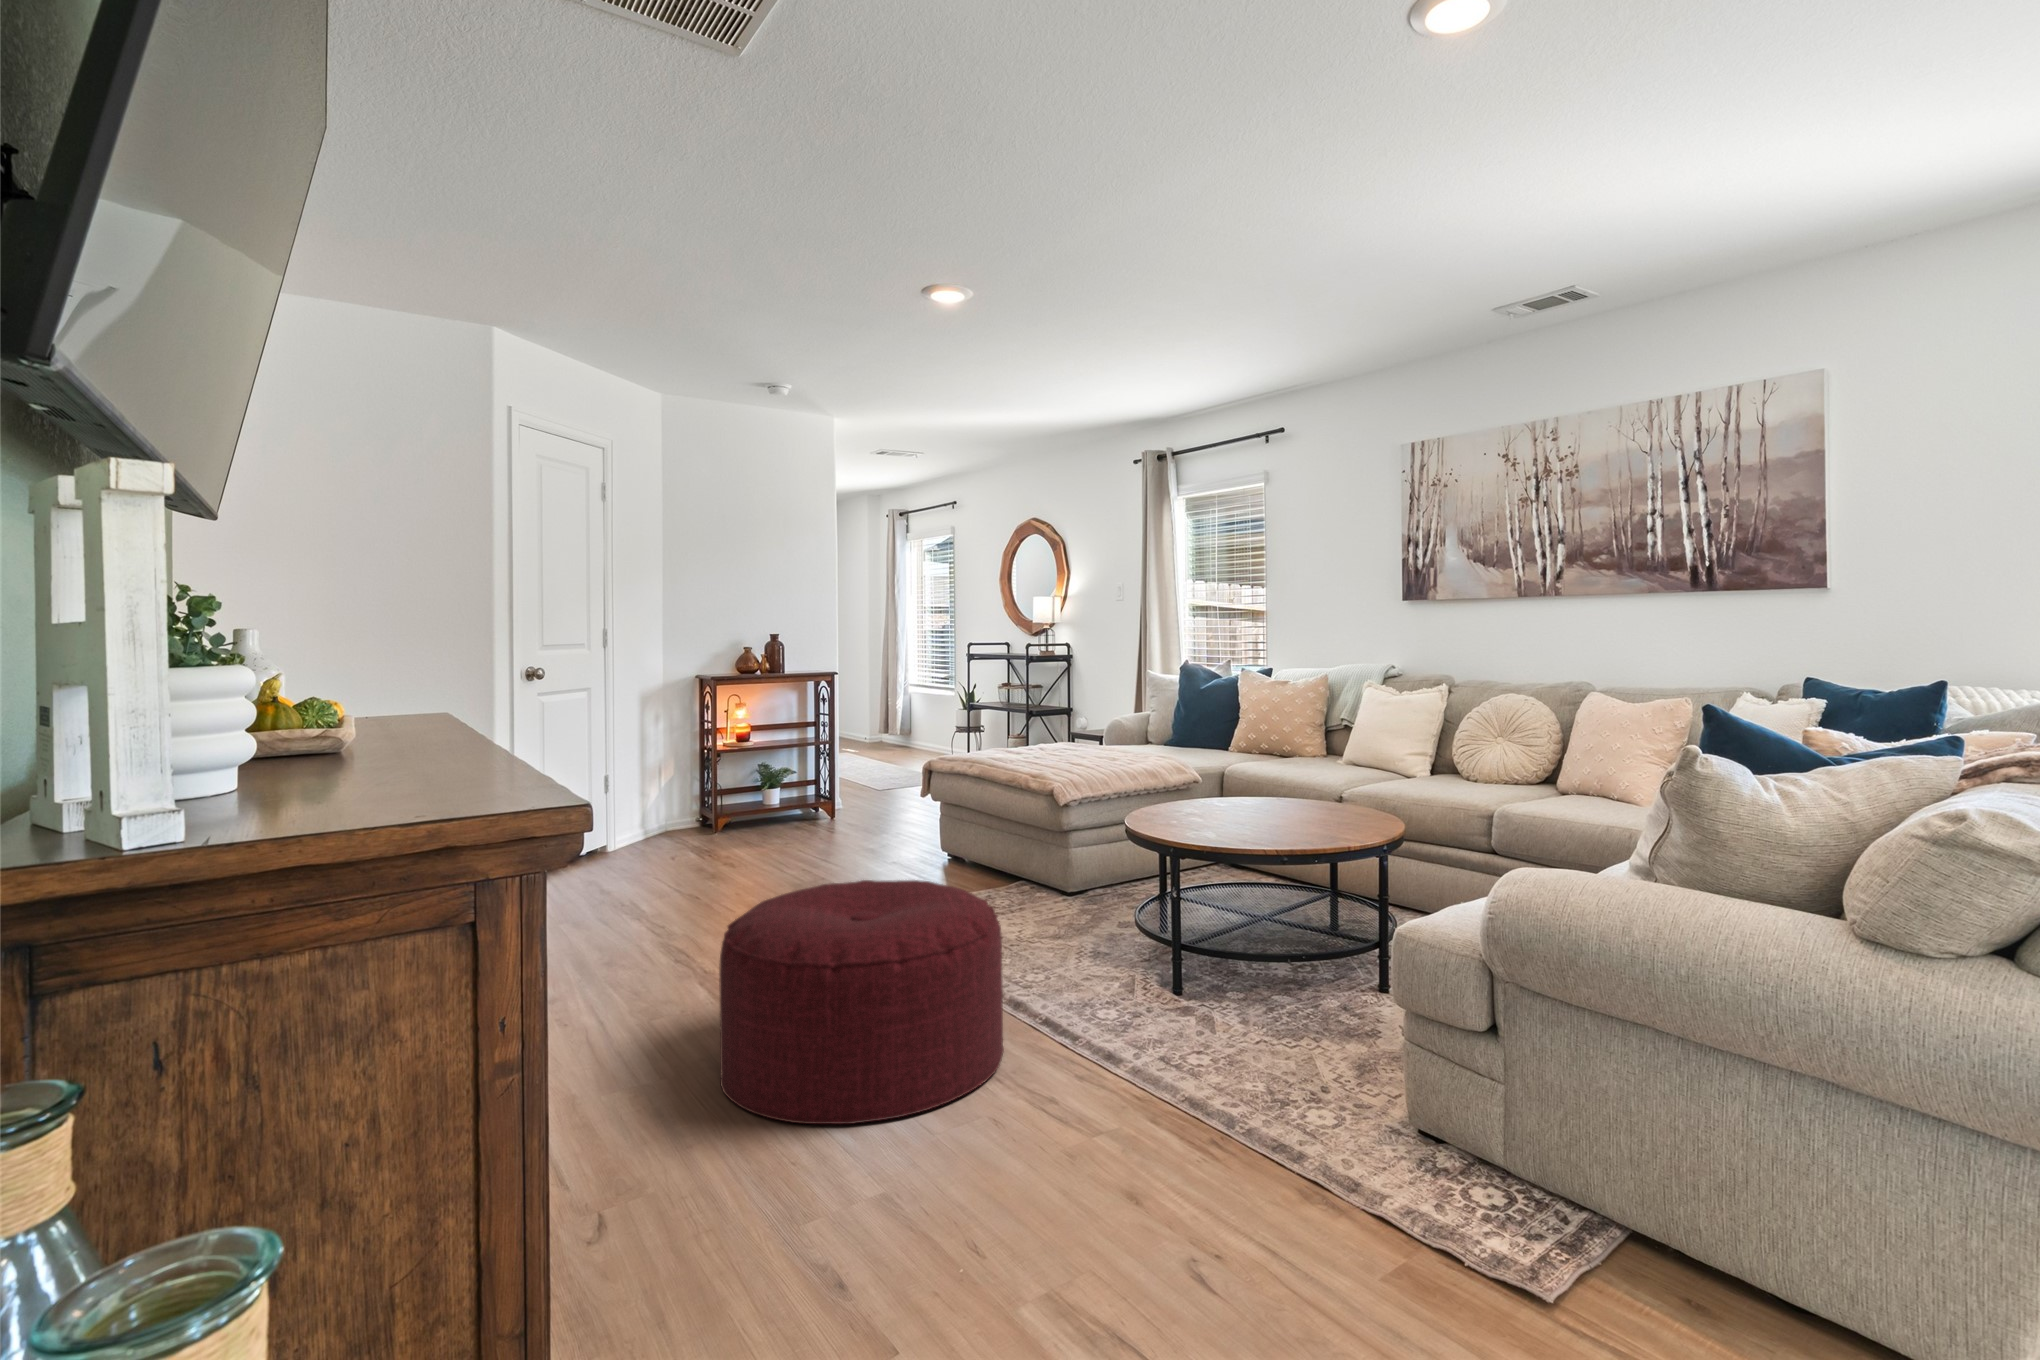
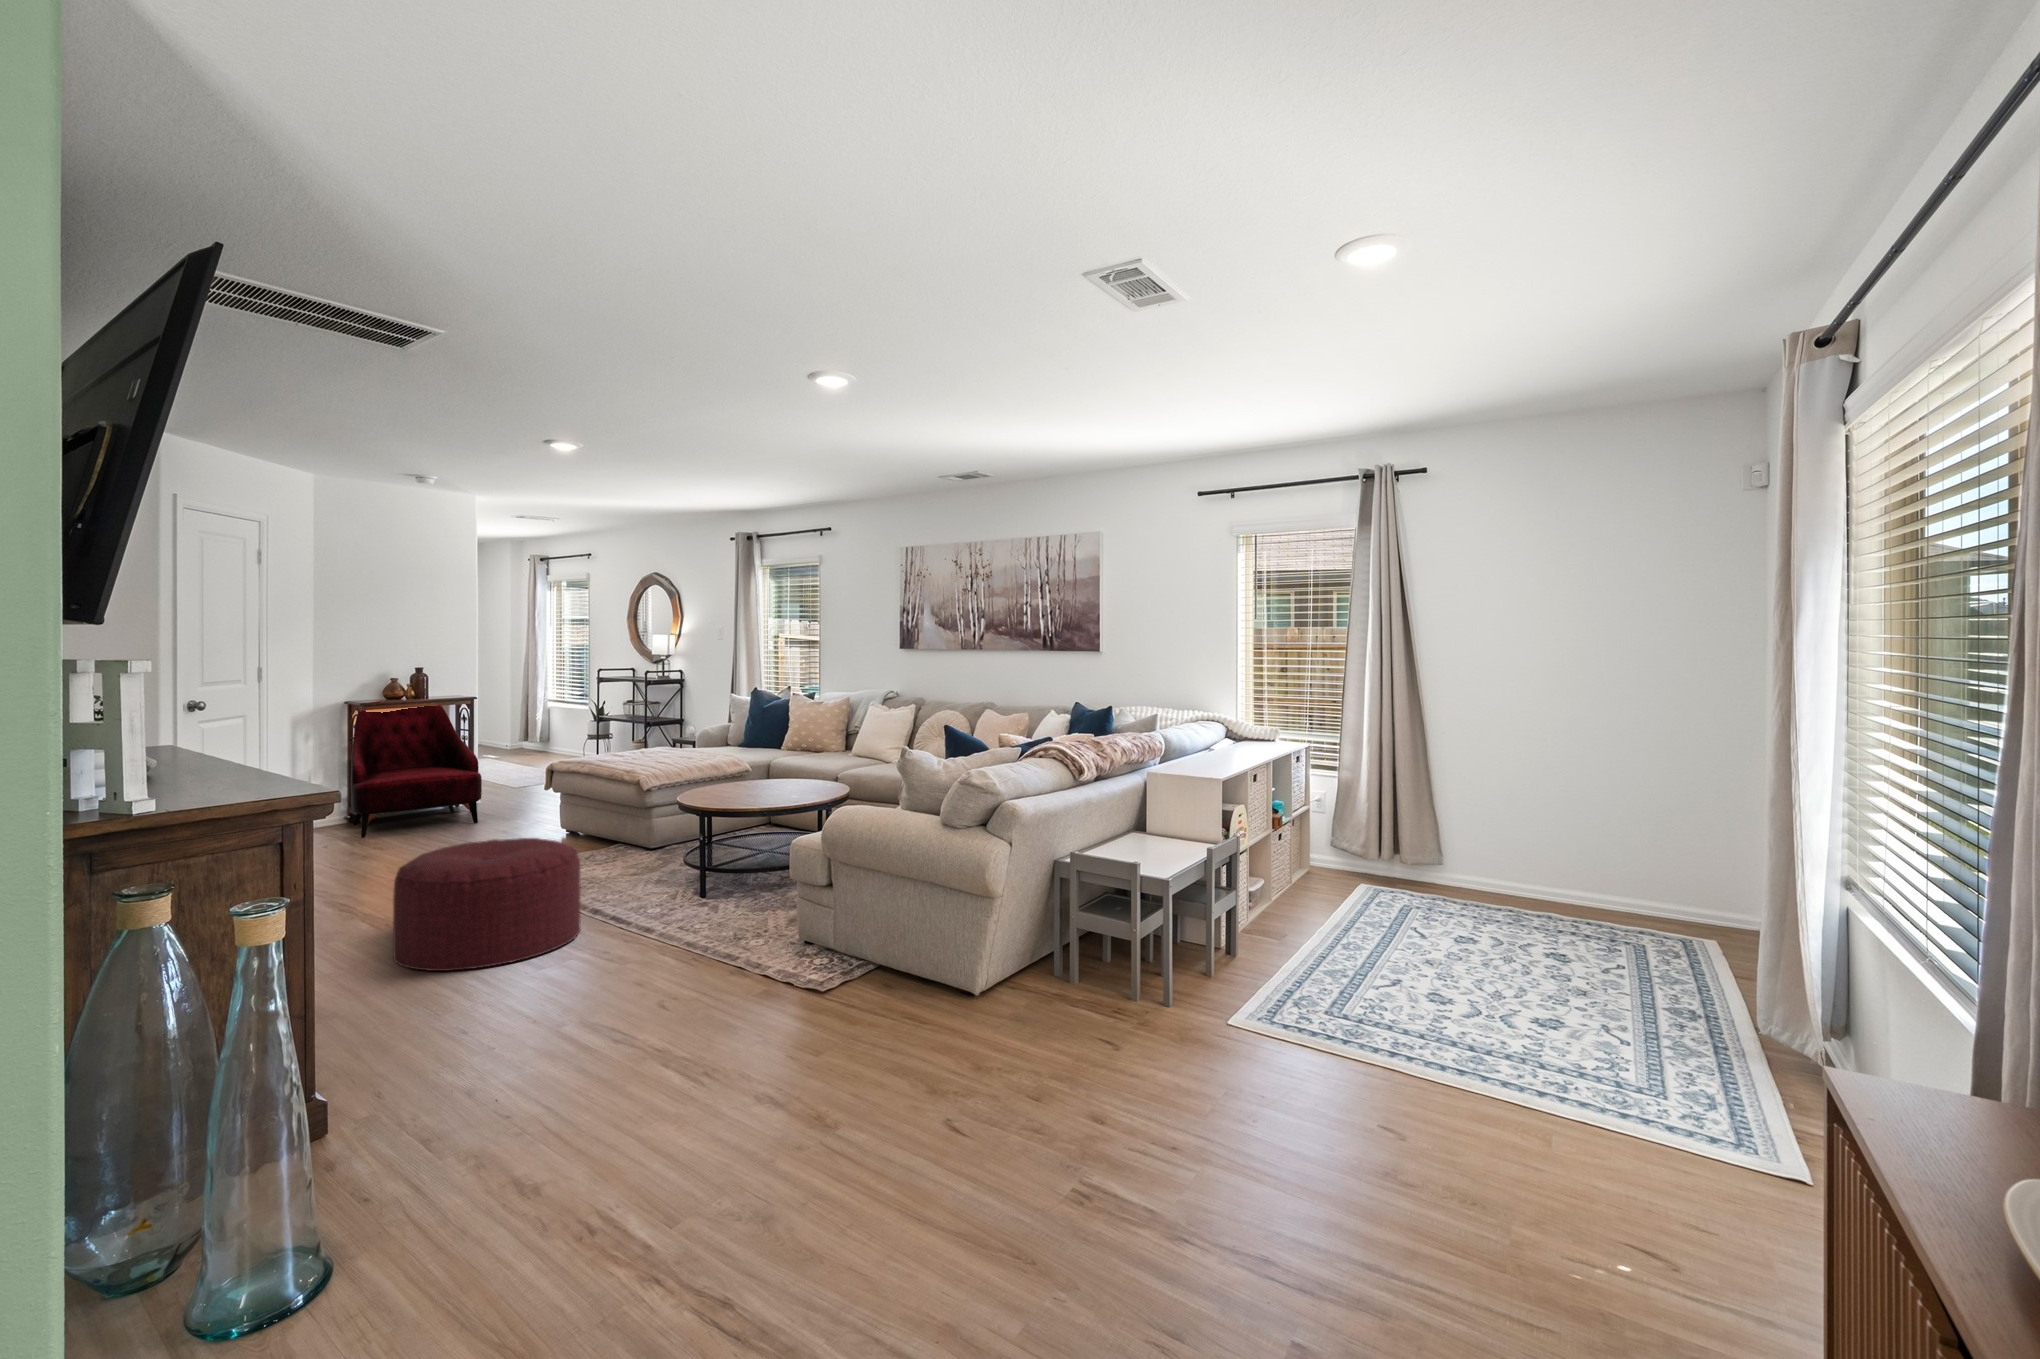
armchair: none [696,673,844,850] -> present [351,701,482,838]

